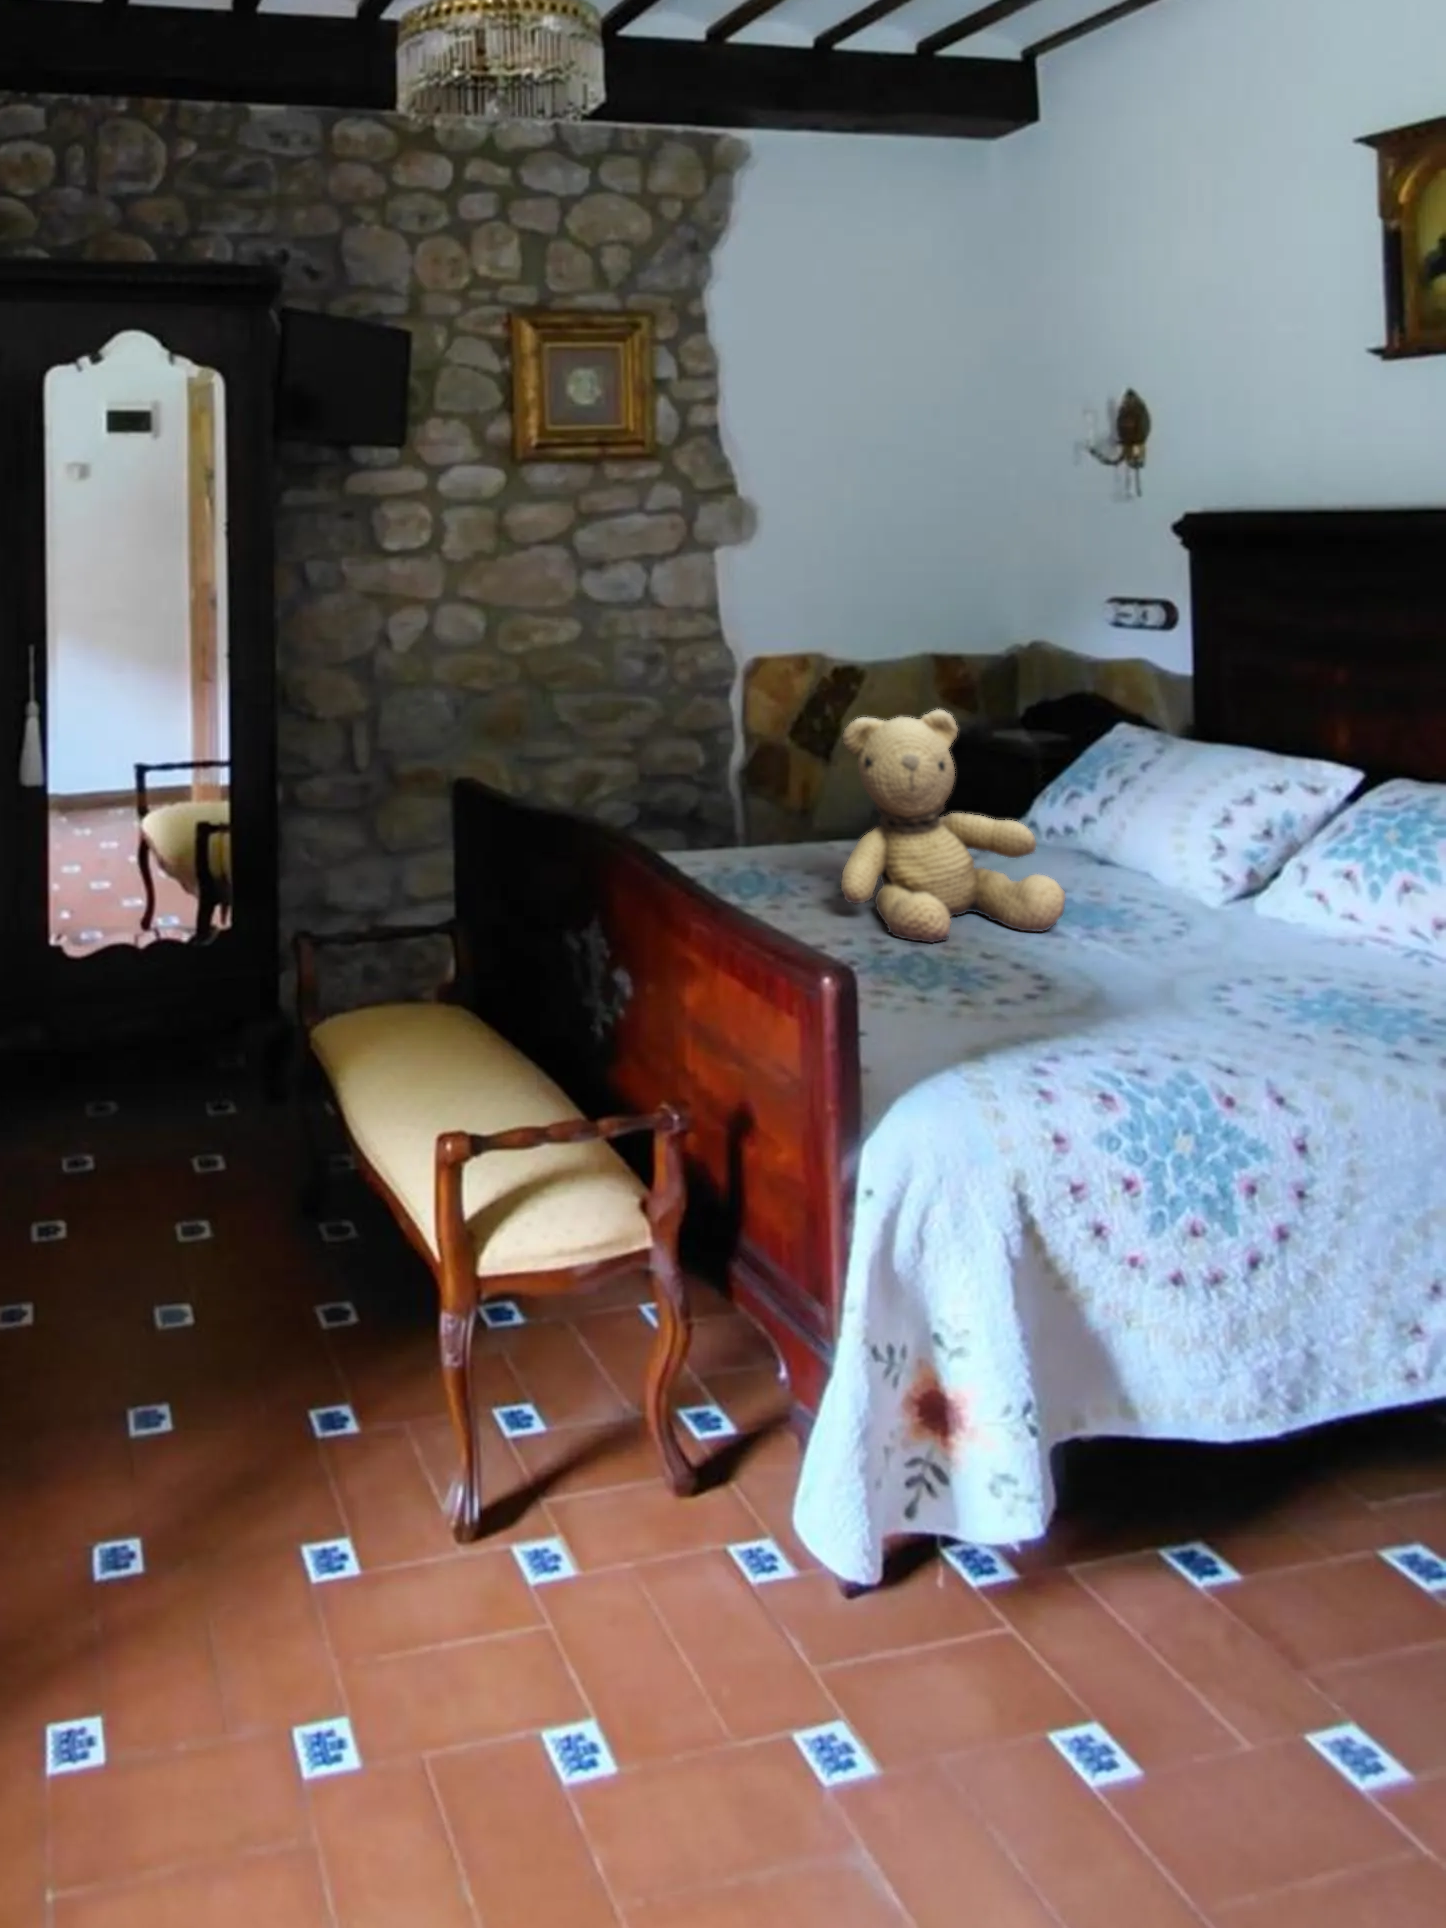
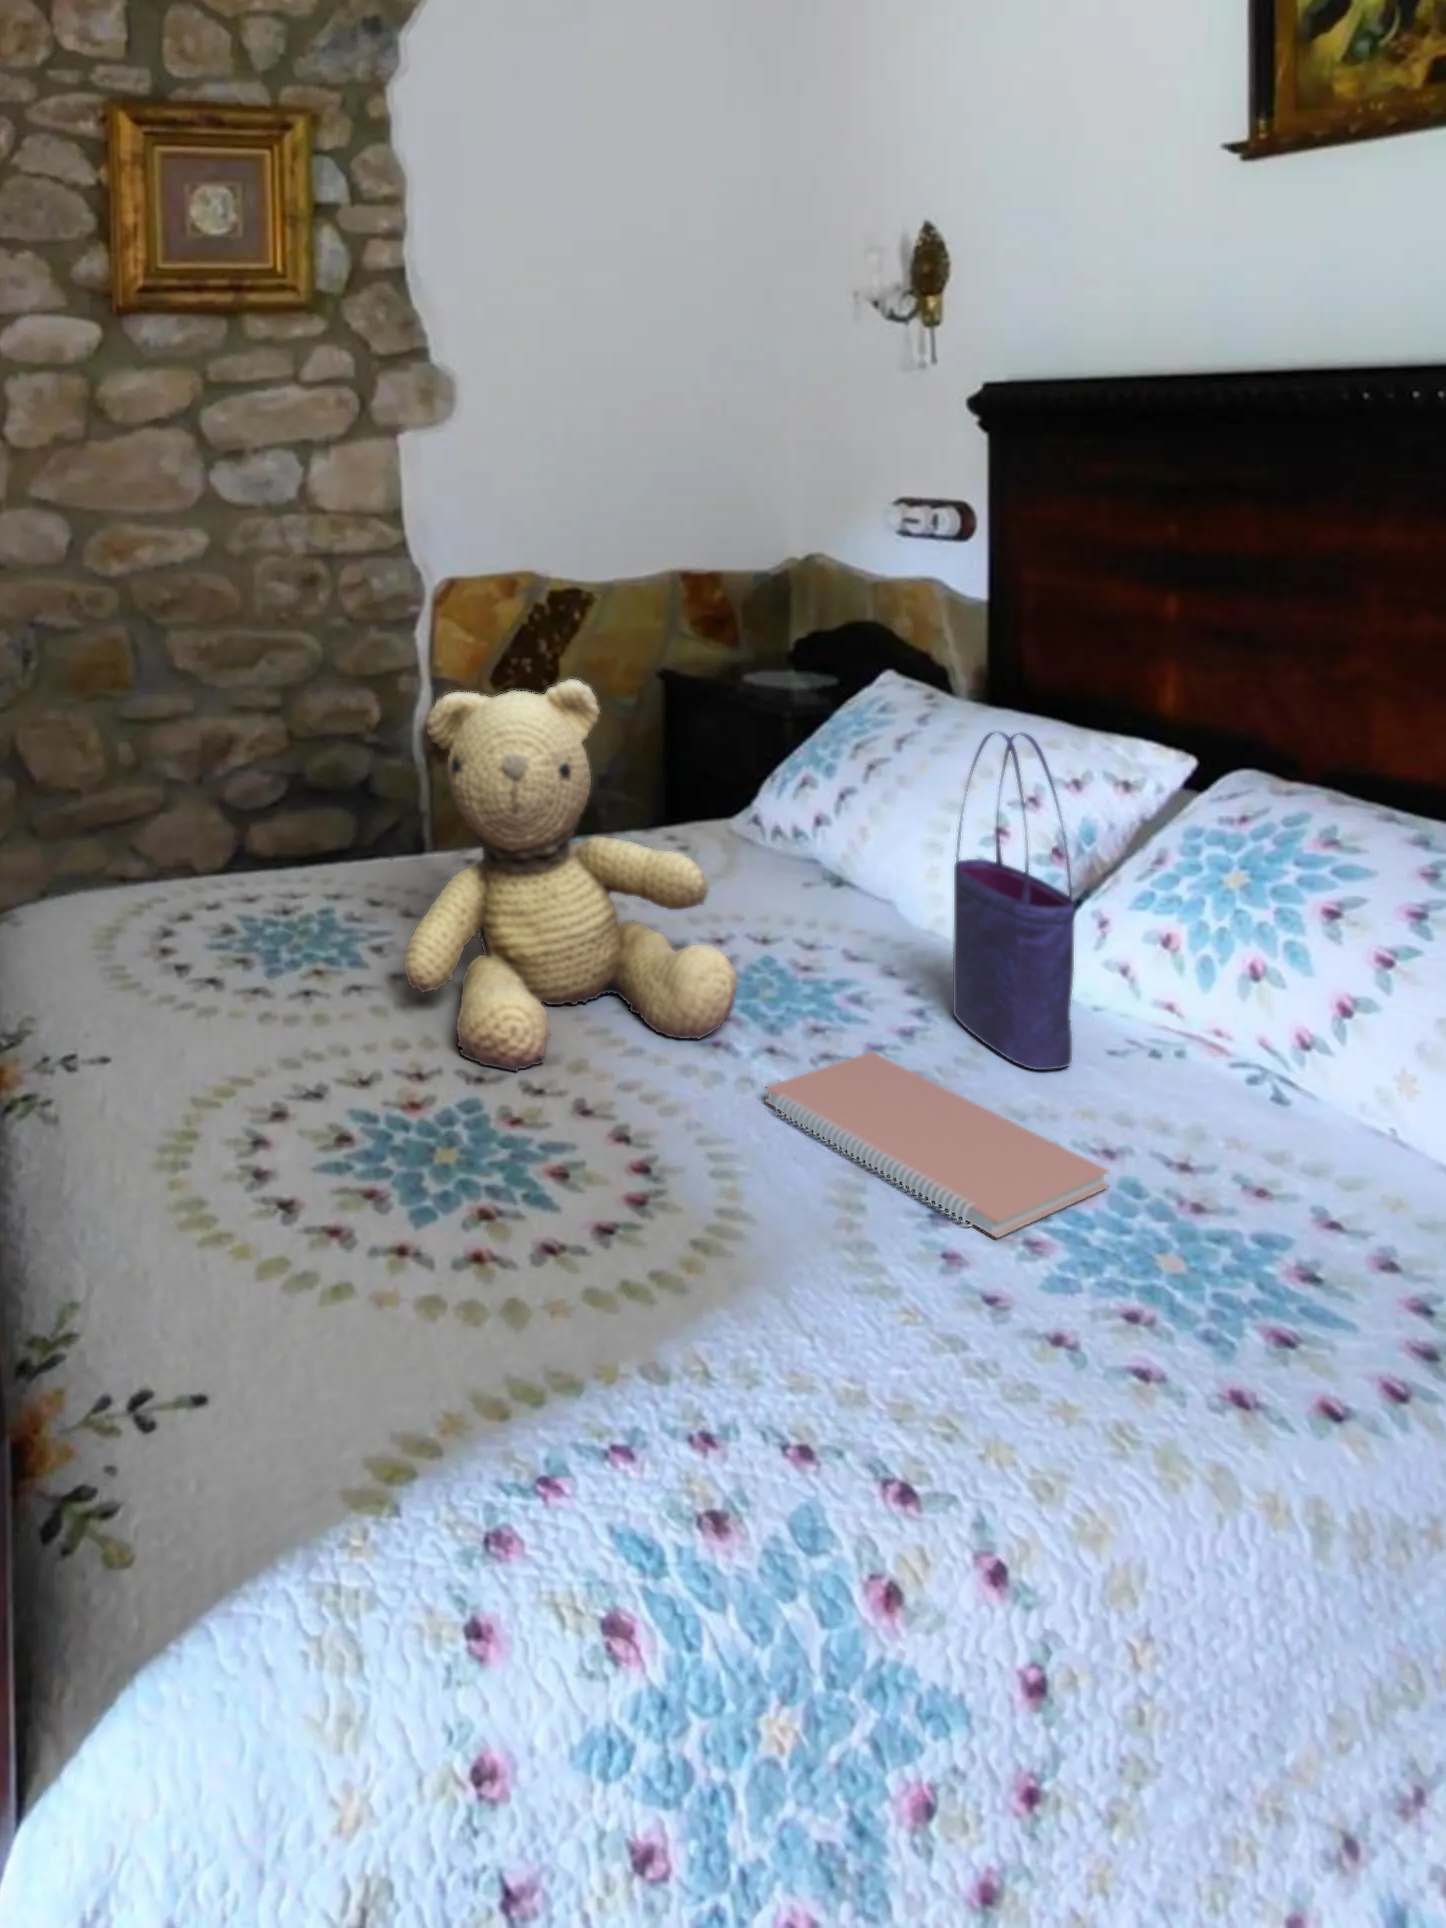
tote bag: none [1204,739,1290,948] -> present [953,733,1074,1070]
notebook: none [1098,935,1323,1006] -> present [766,1052,1110,1238]

